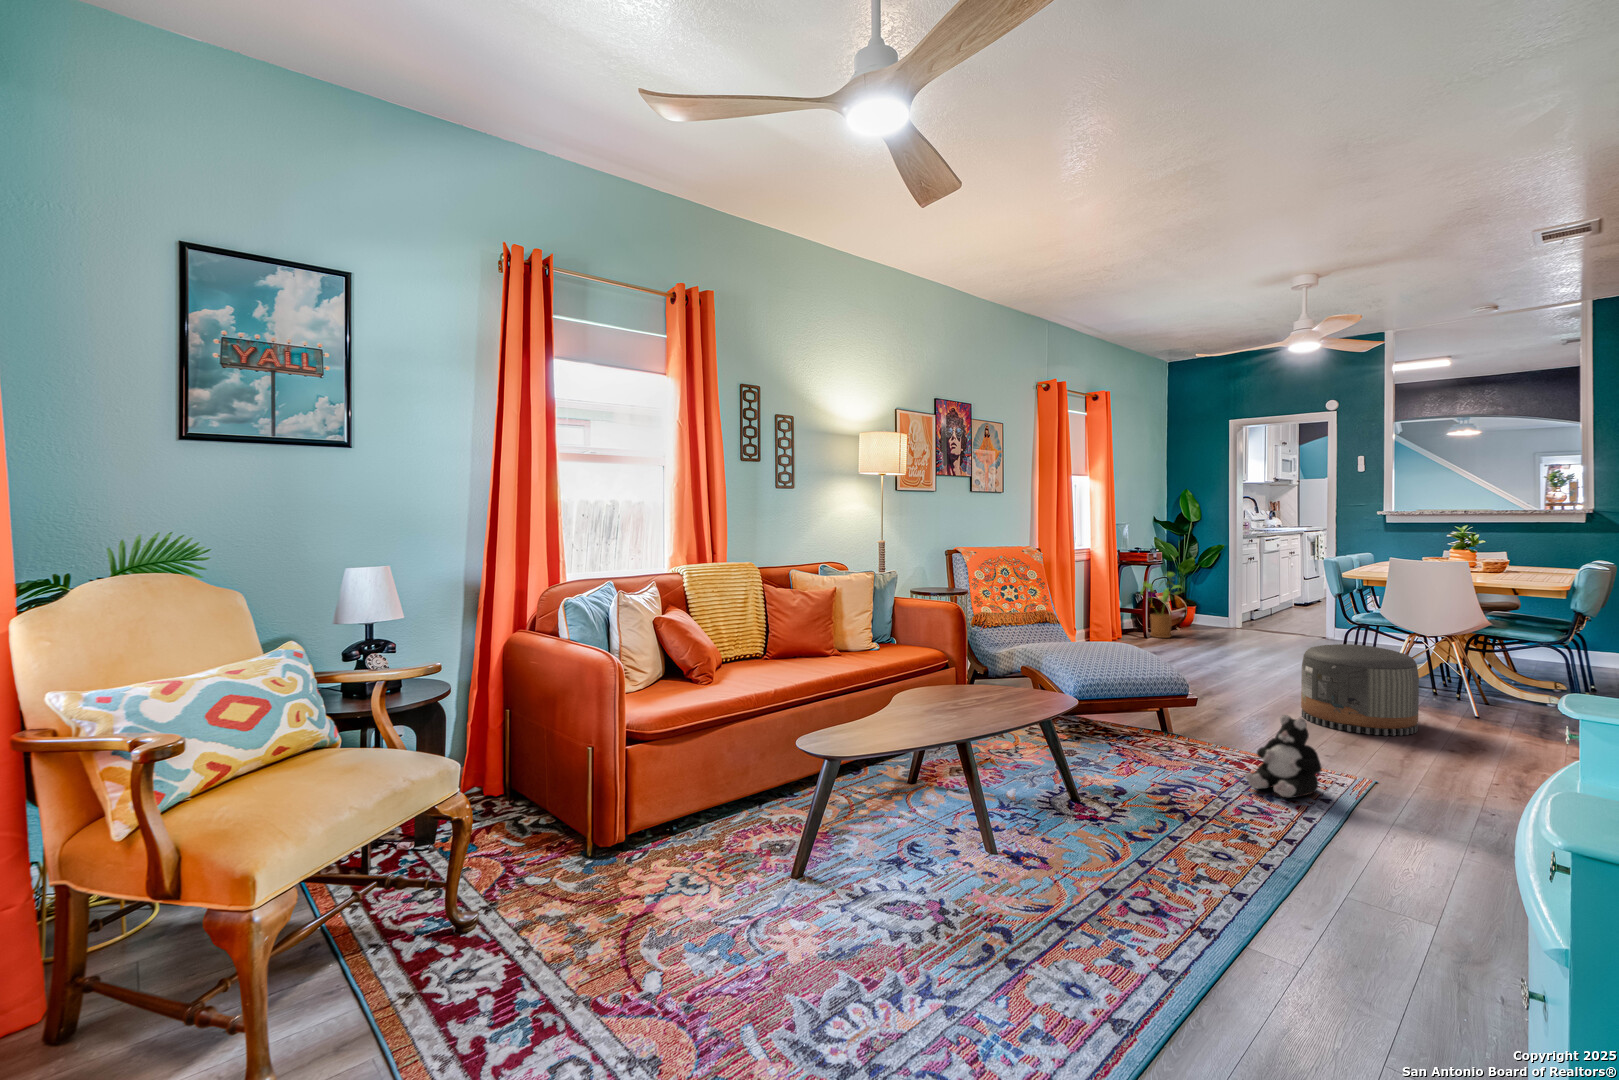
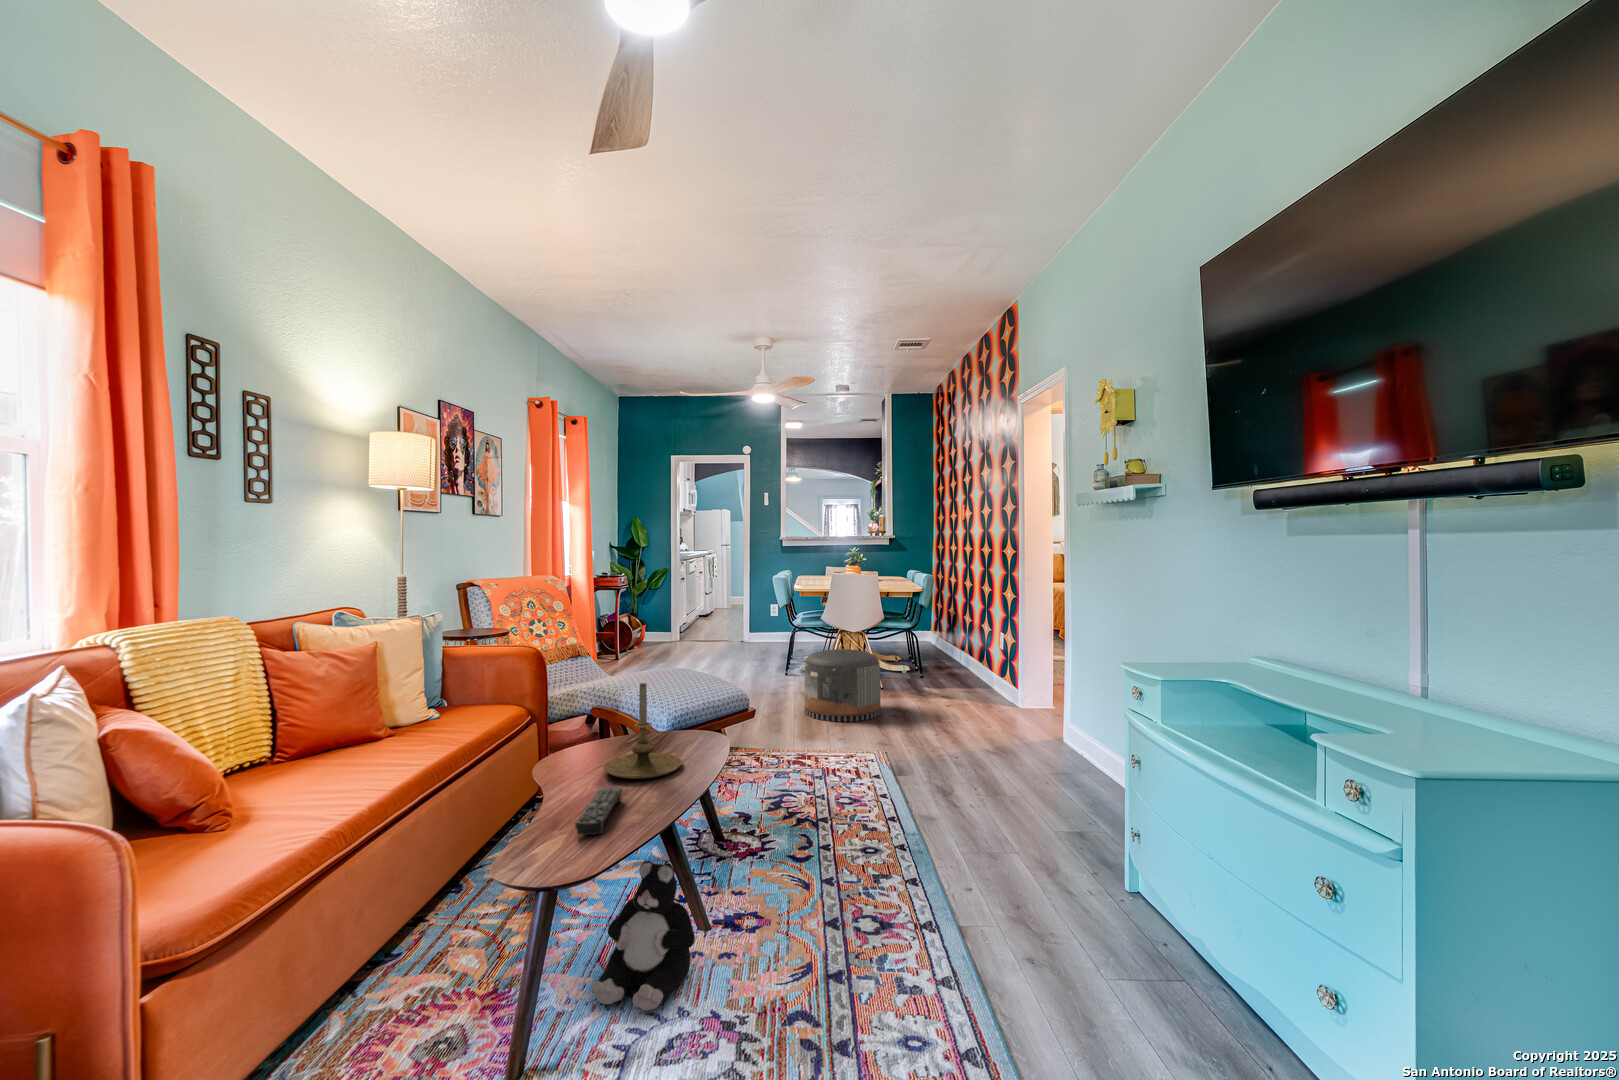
house plant: present [1141,572,1182,638] -> none [620,595,662,661]
candle holder: none [935,632,1002,712] -> present [604,683,682,779]
remote control: none [864,708,925,737] -> present [575,787,622,835]
plush toy: present [1246,715,1322,798] -> present [592,861,695,1011]

